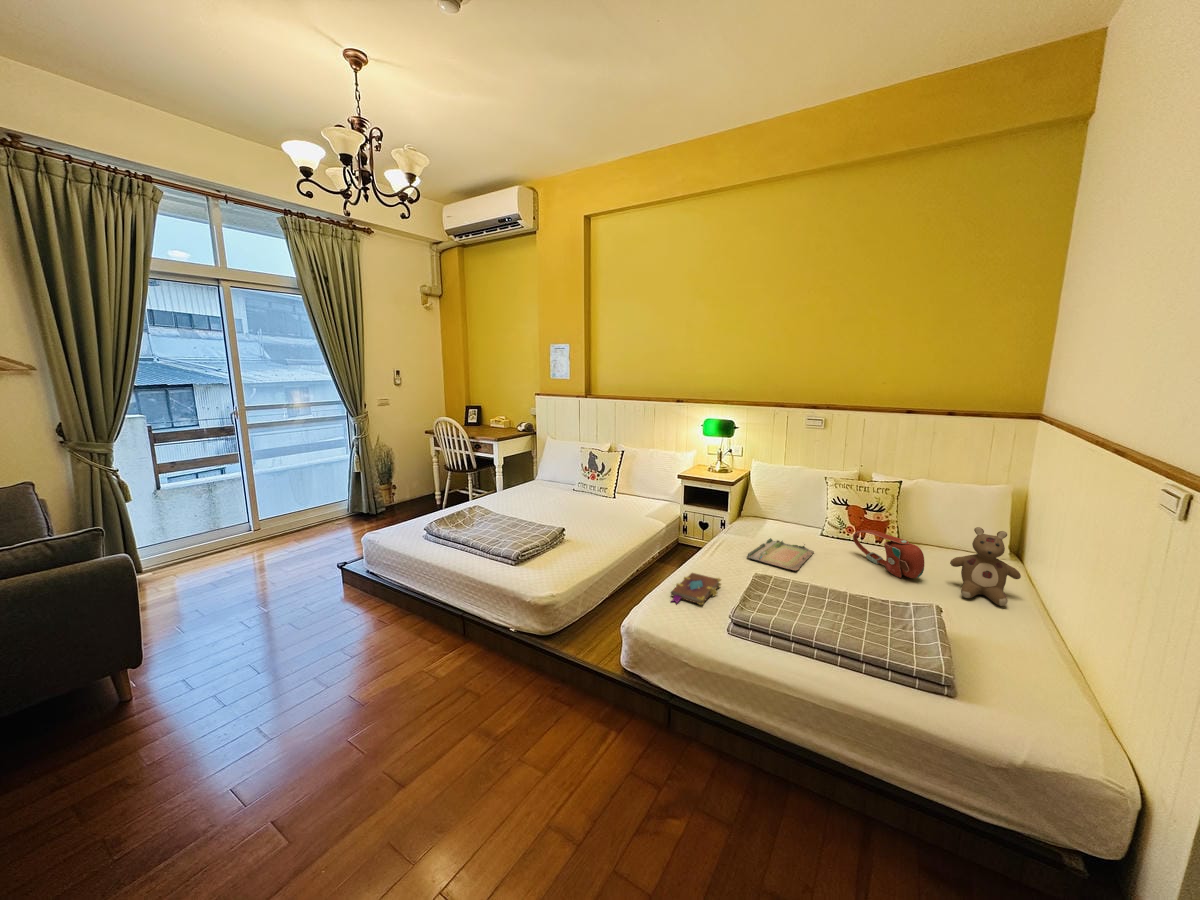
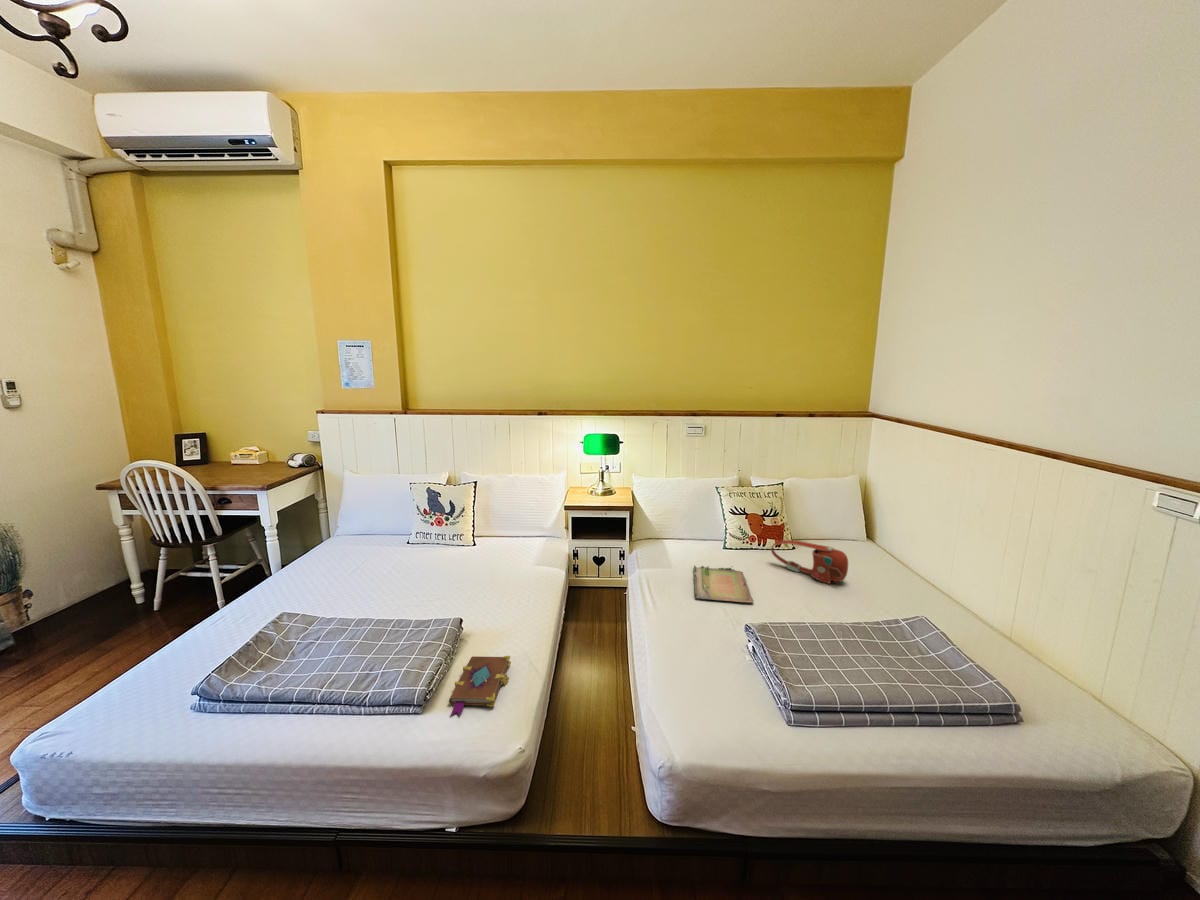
stuffed bear: present [950,527,1021,606] -> none [863,525,918,593]
book: present [671,573,721,605] -> present [449,656,511,716]

